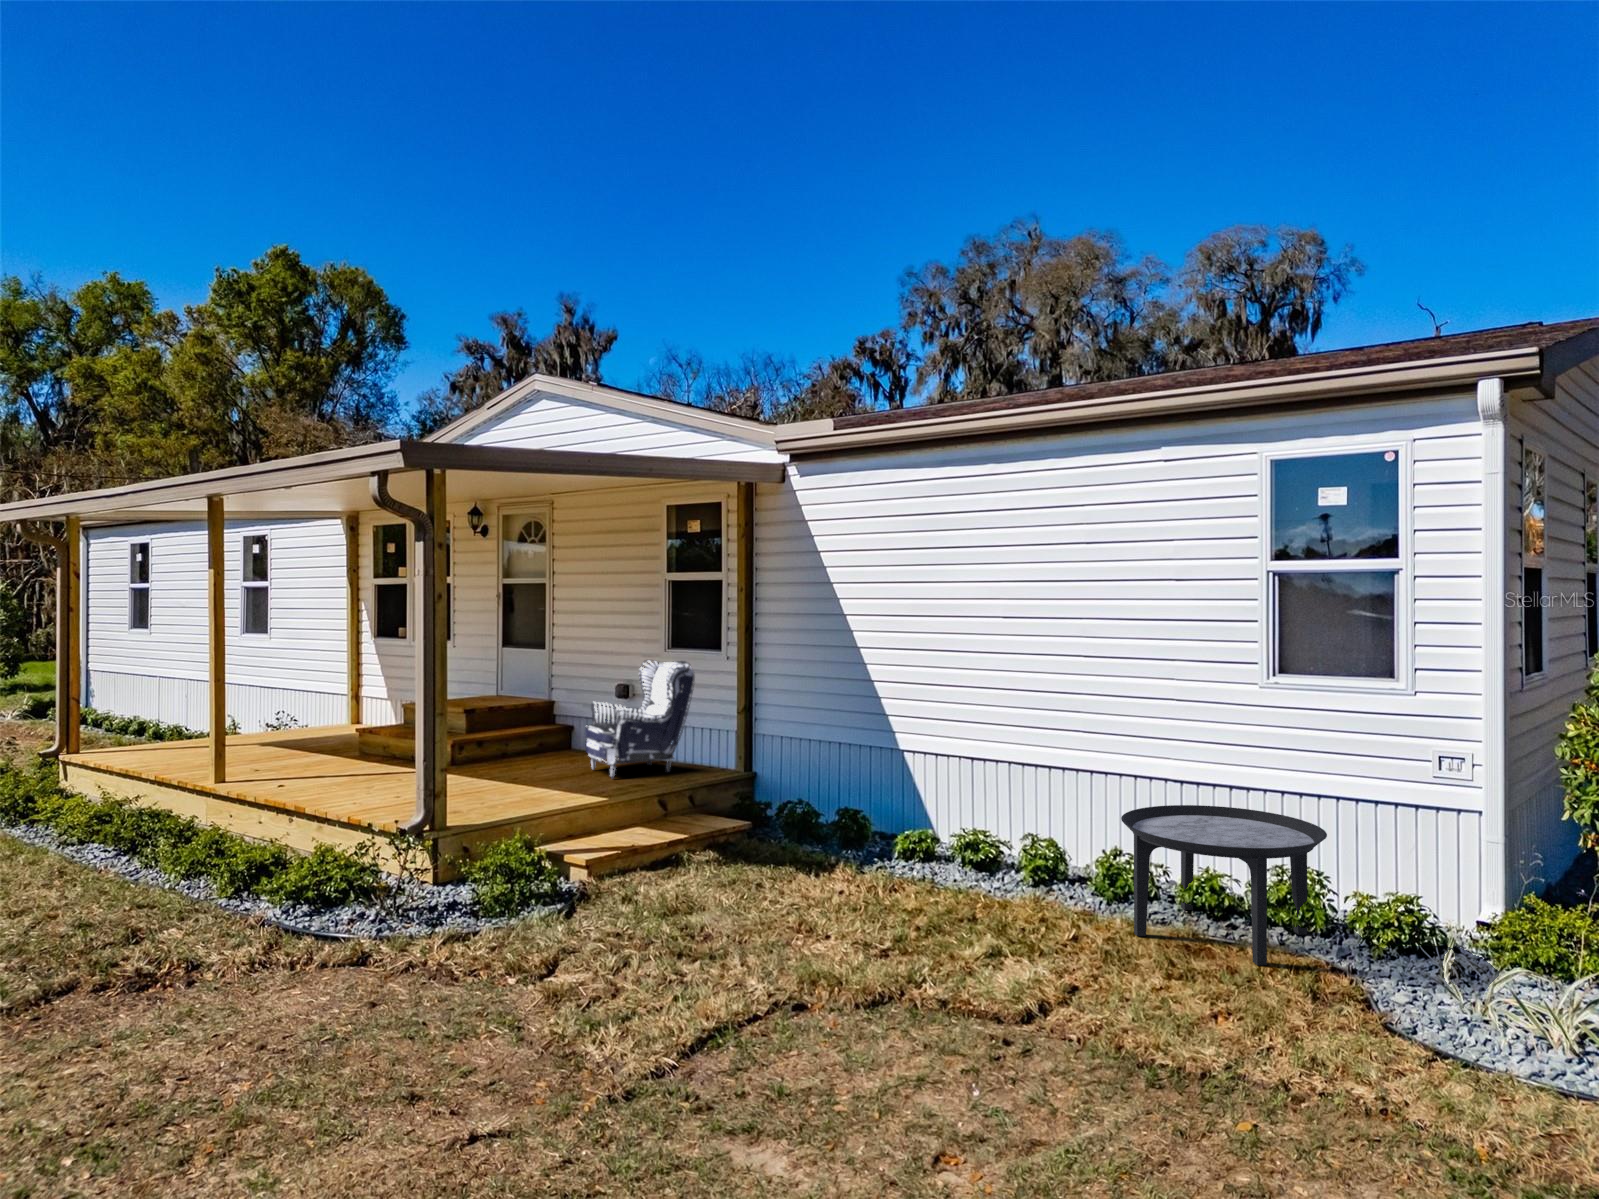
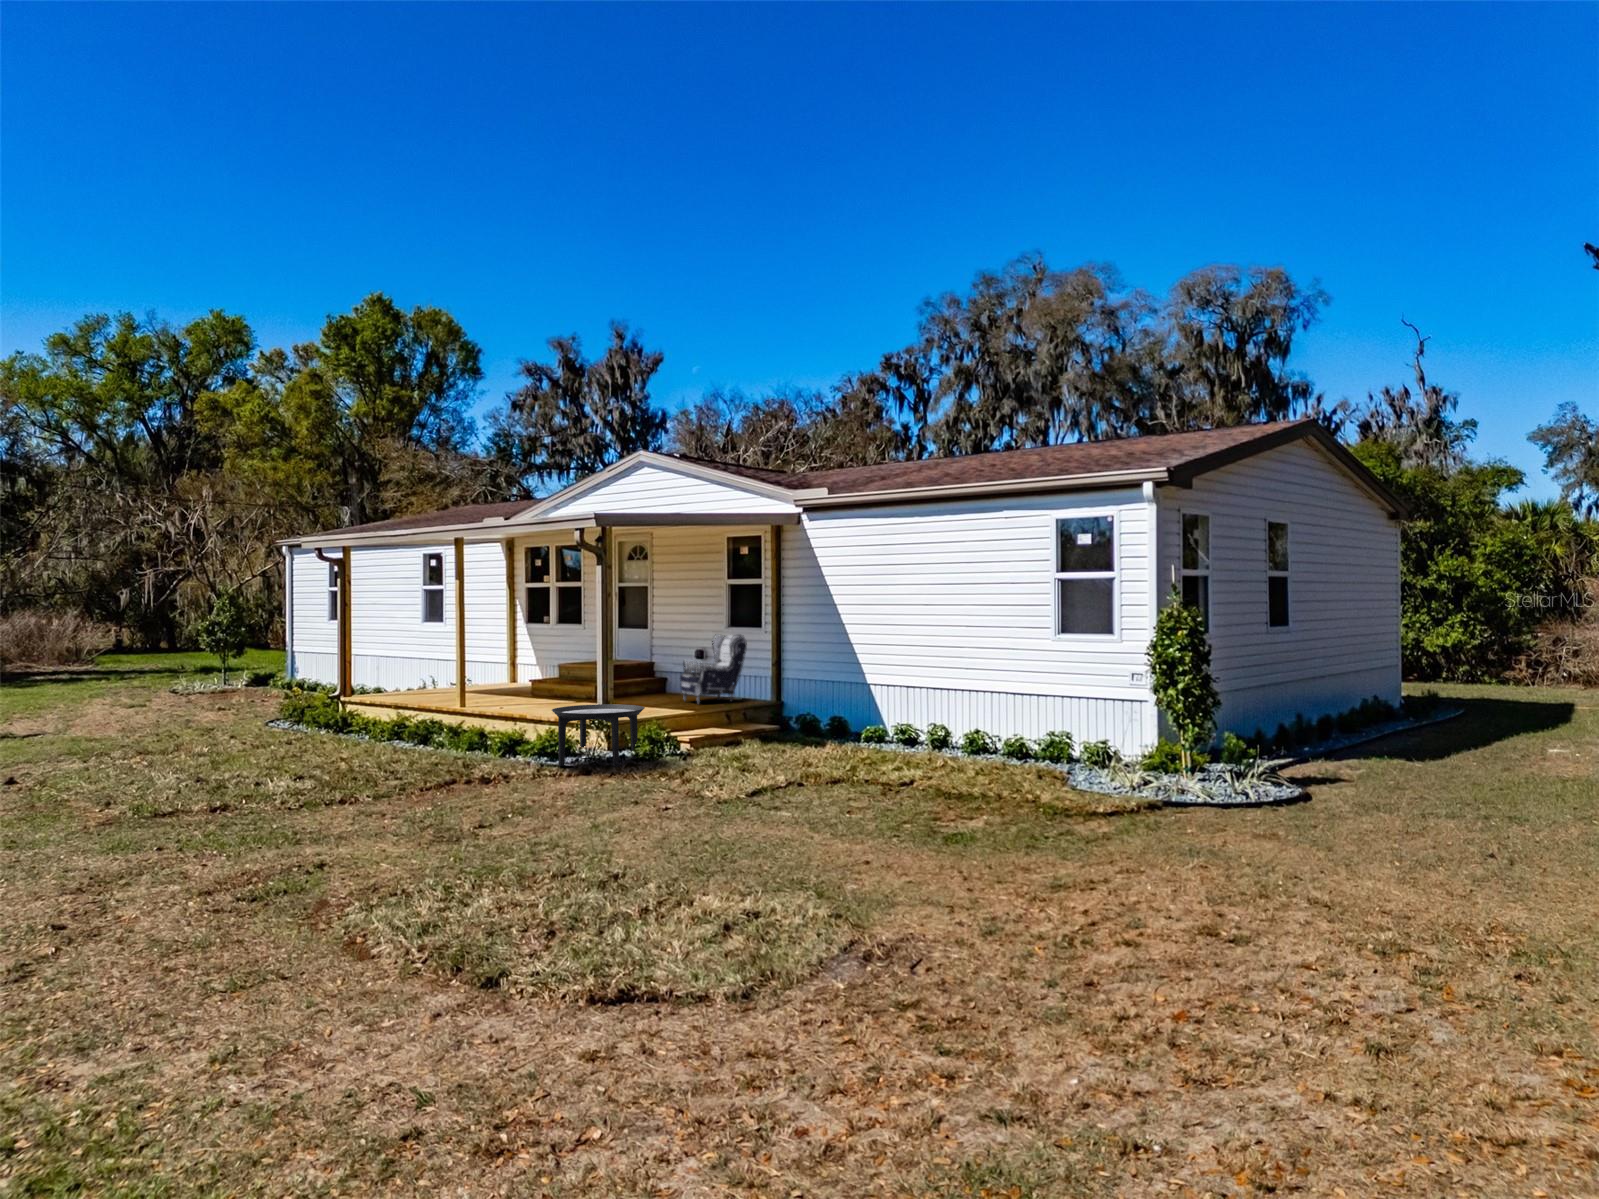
round table: present [1121,805,1327,965] -> present [552,704,645,767]

